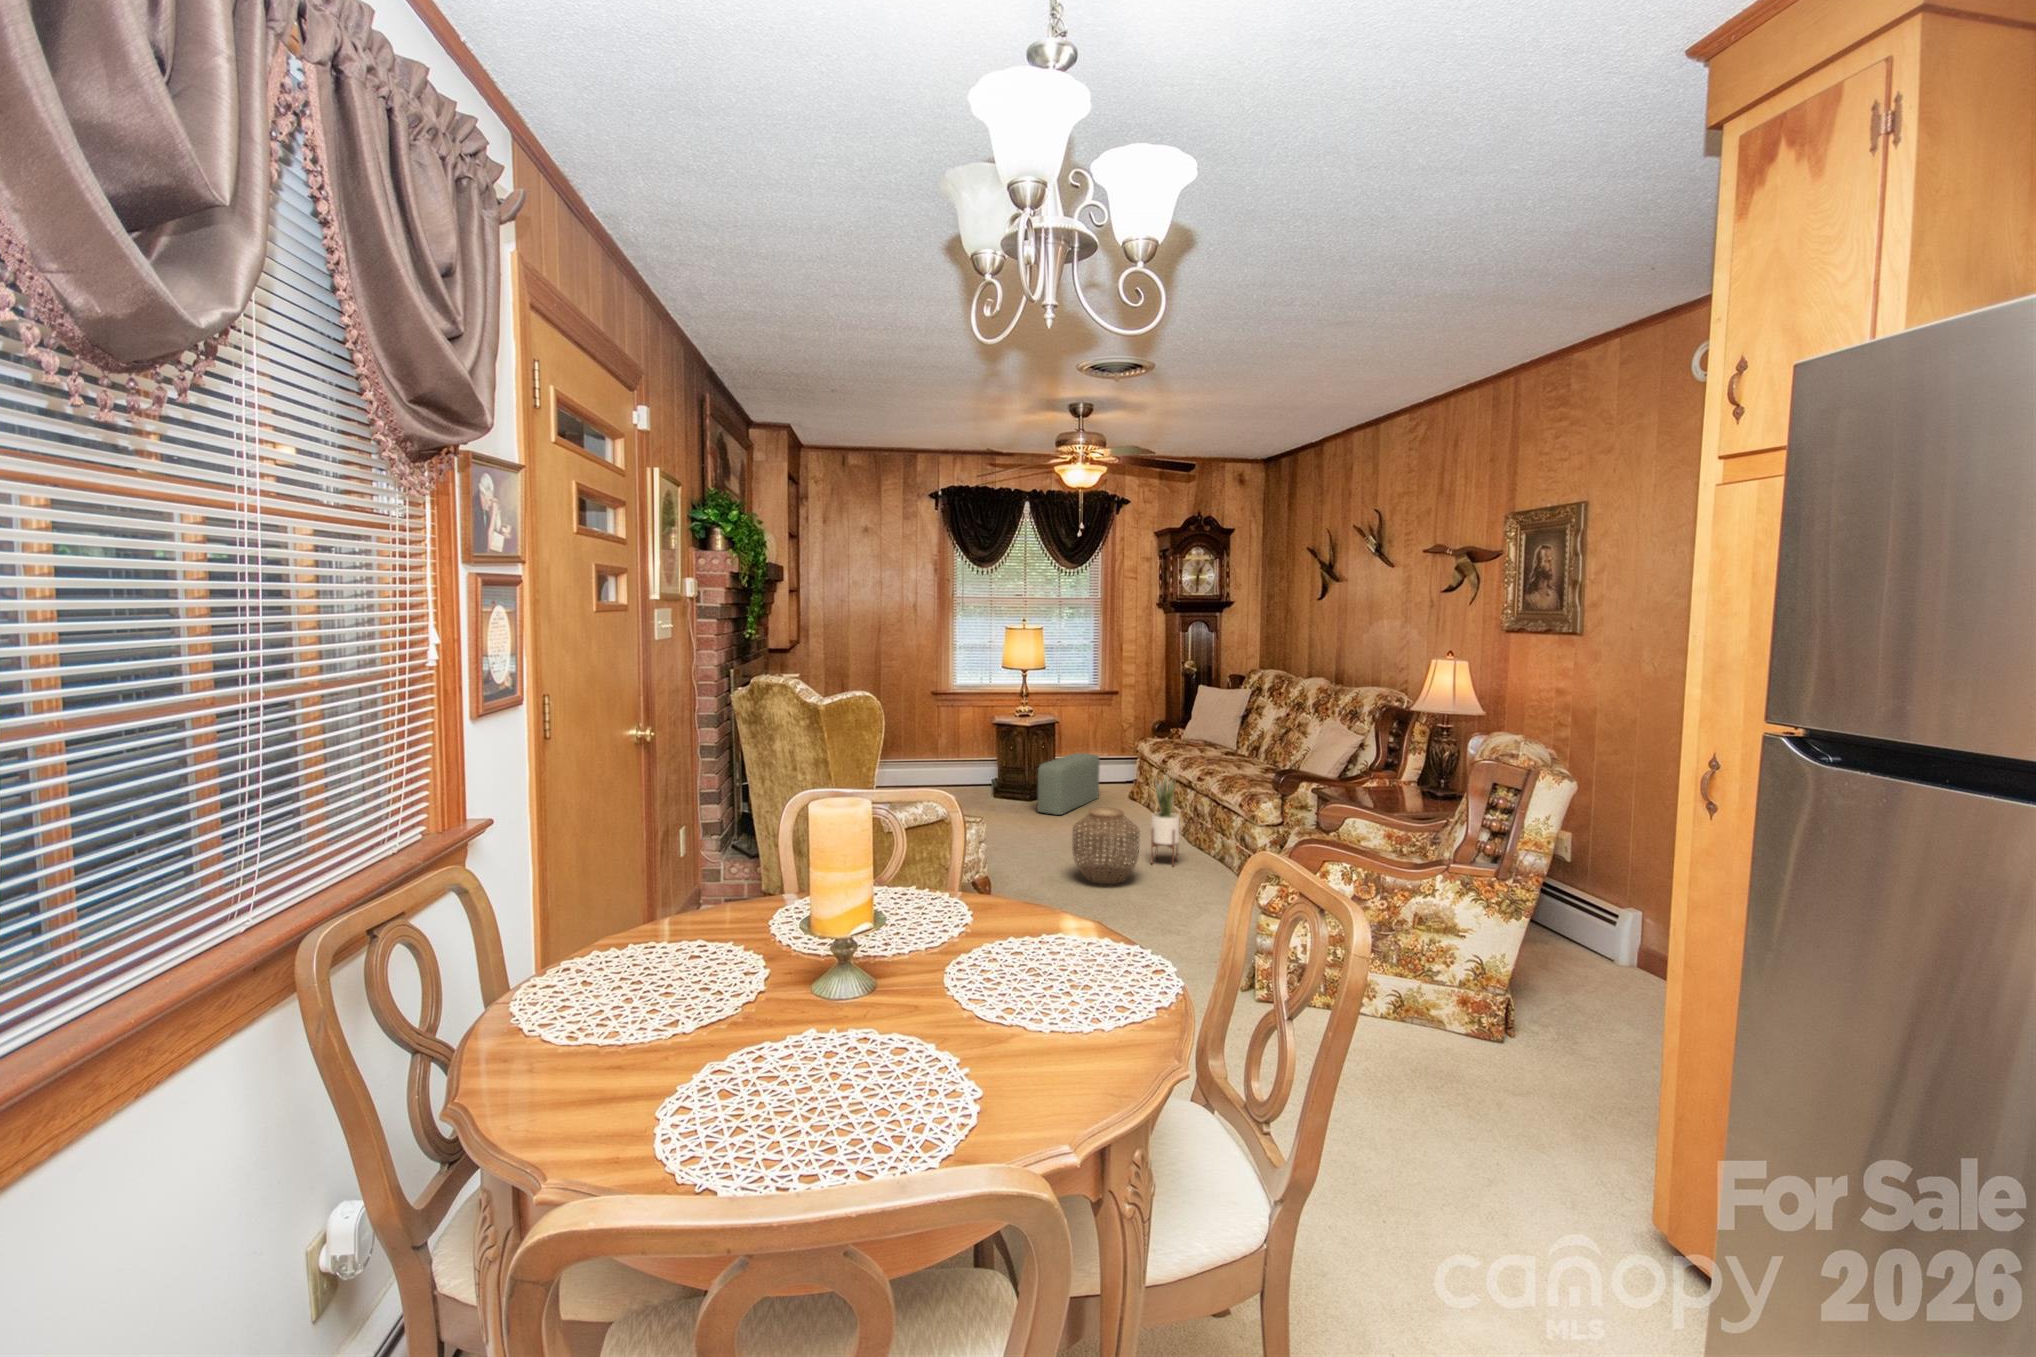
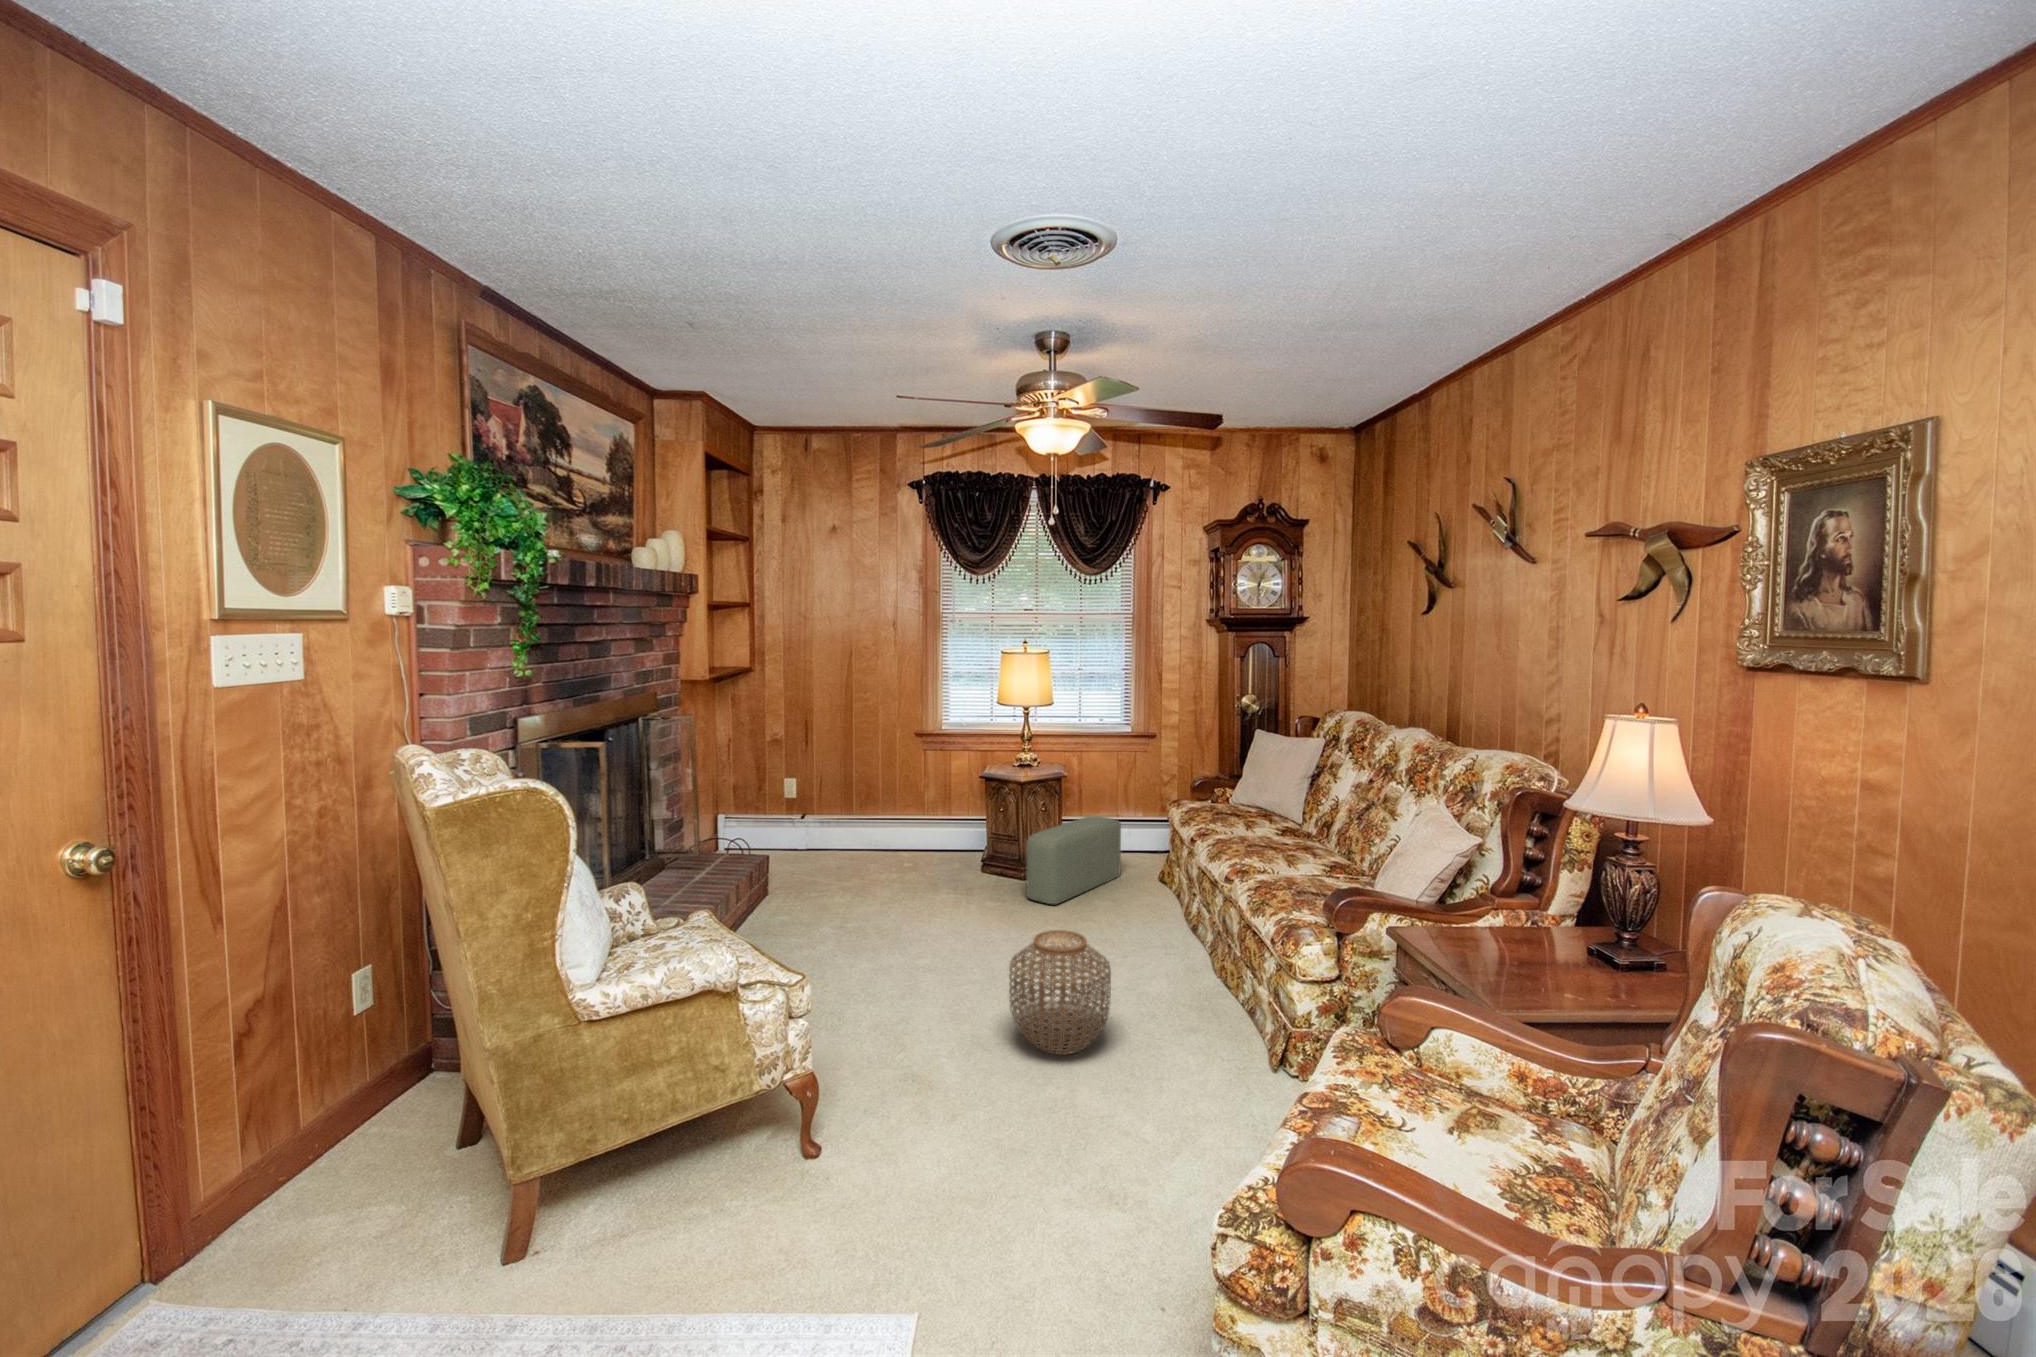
potted plant: present [1151,773,1179,865] -> none [1142,873,1187,1020]

